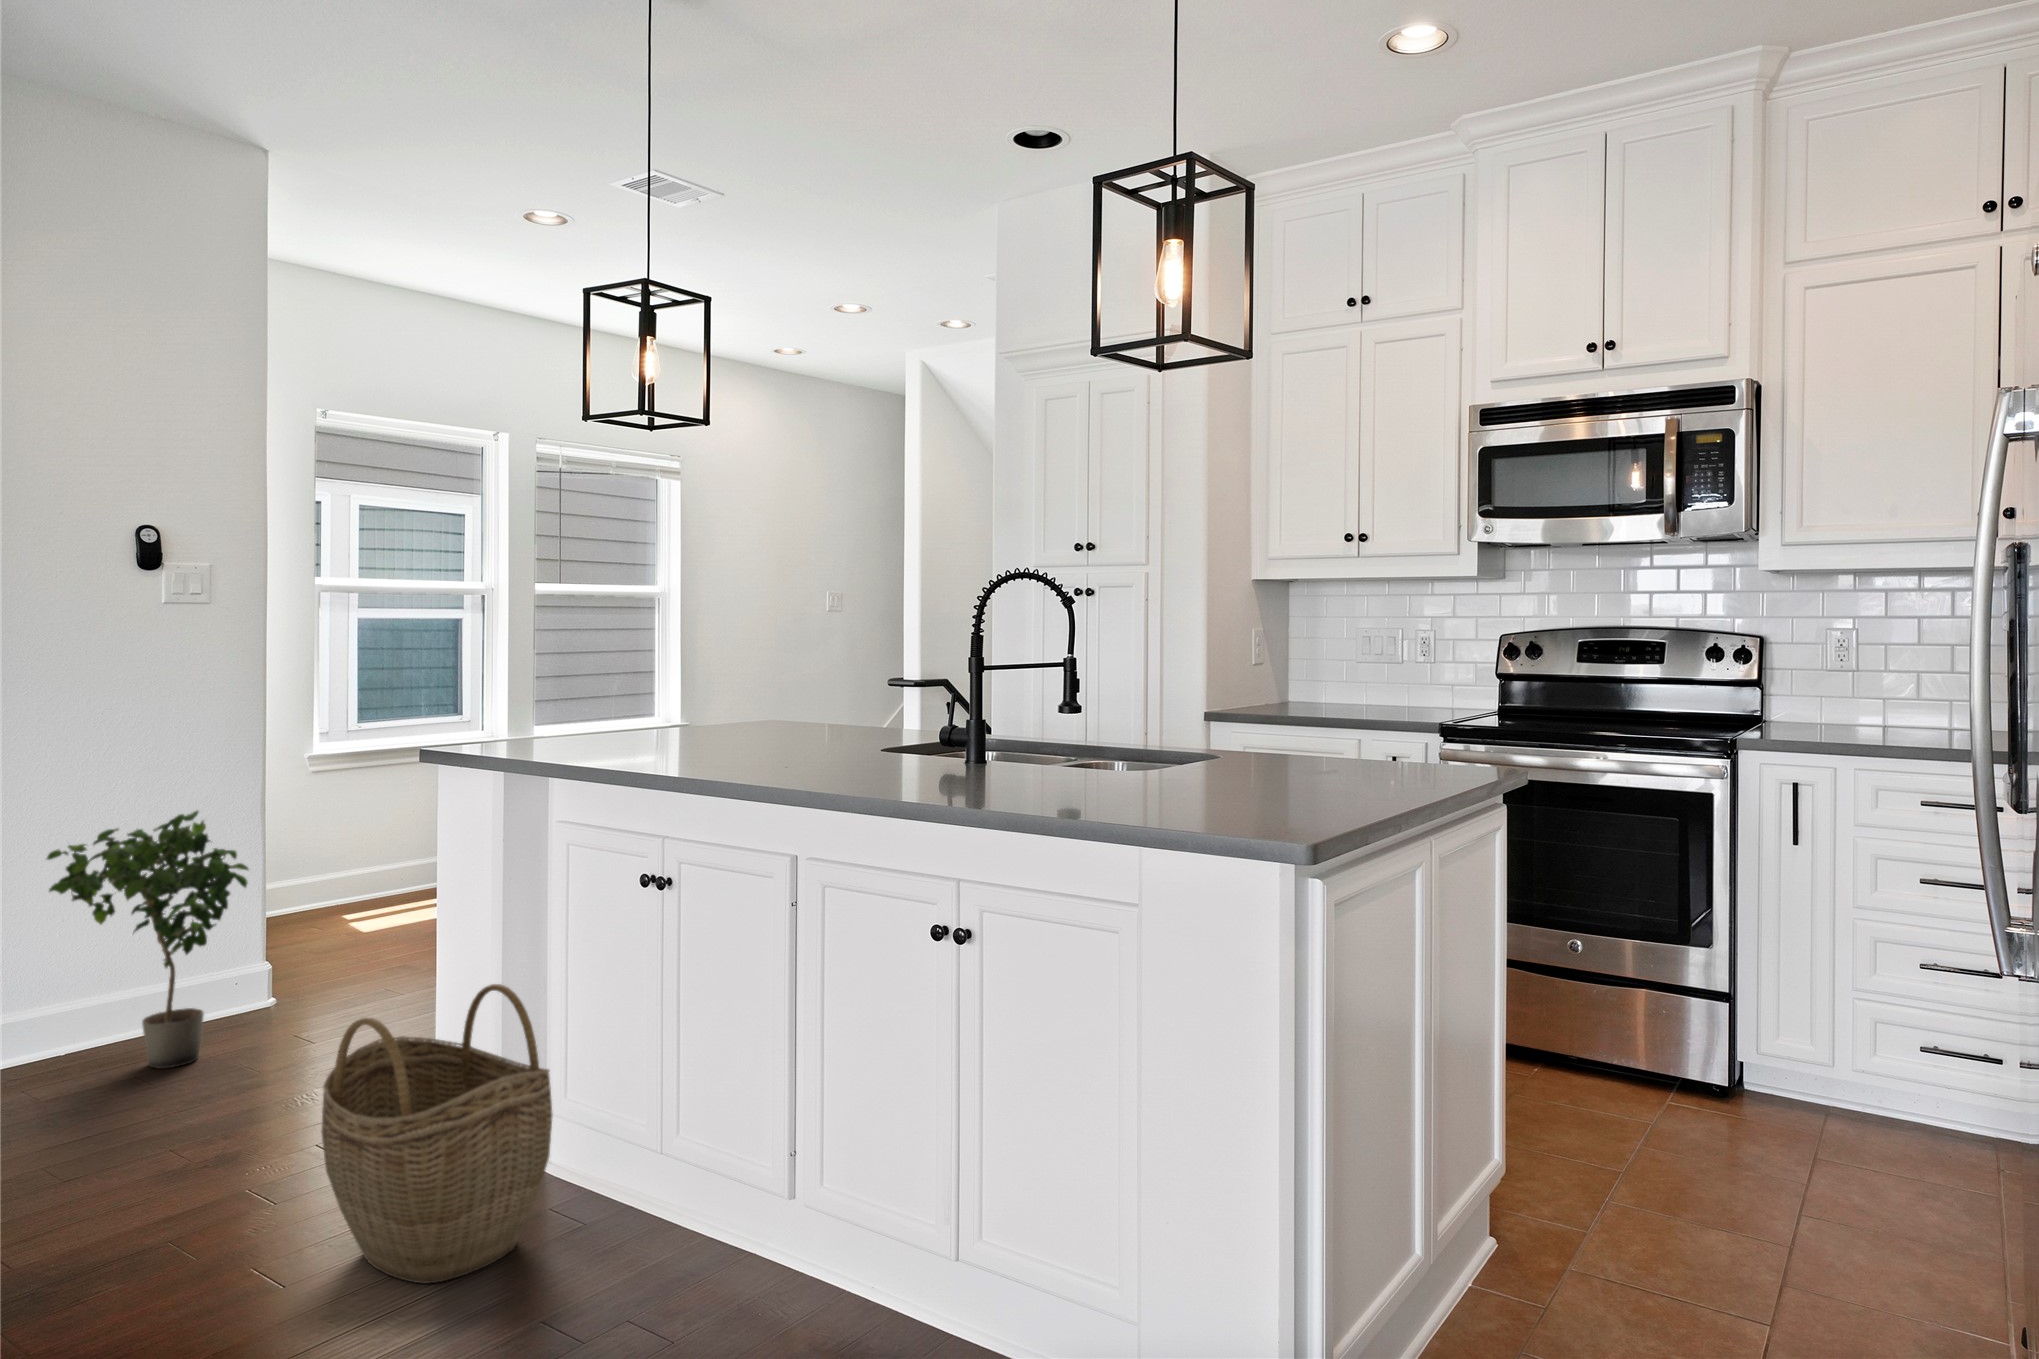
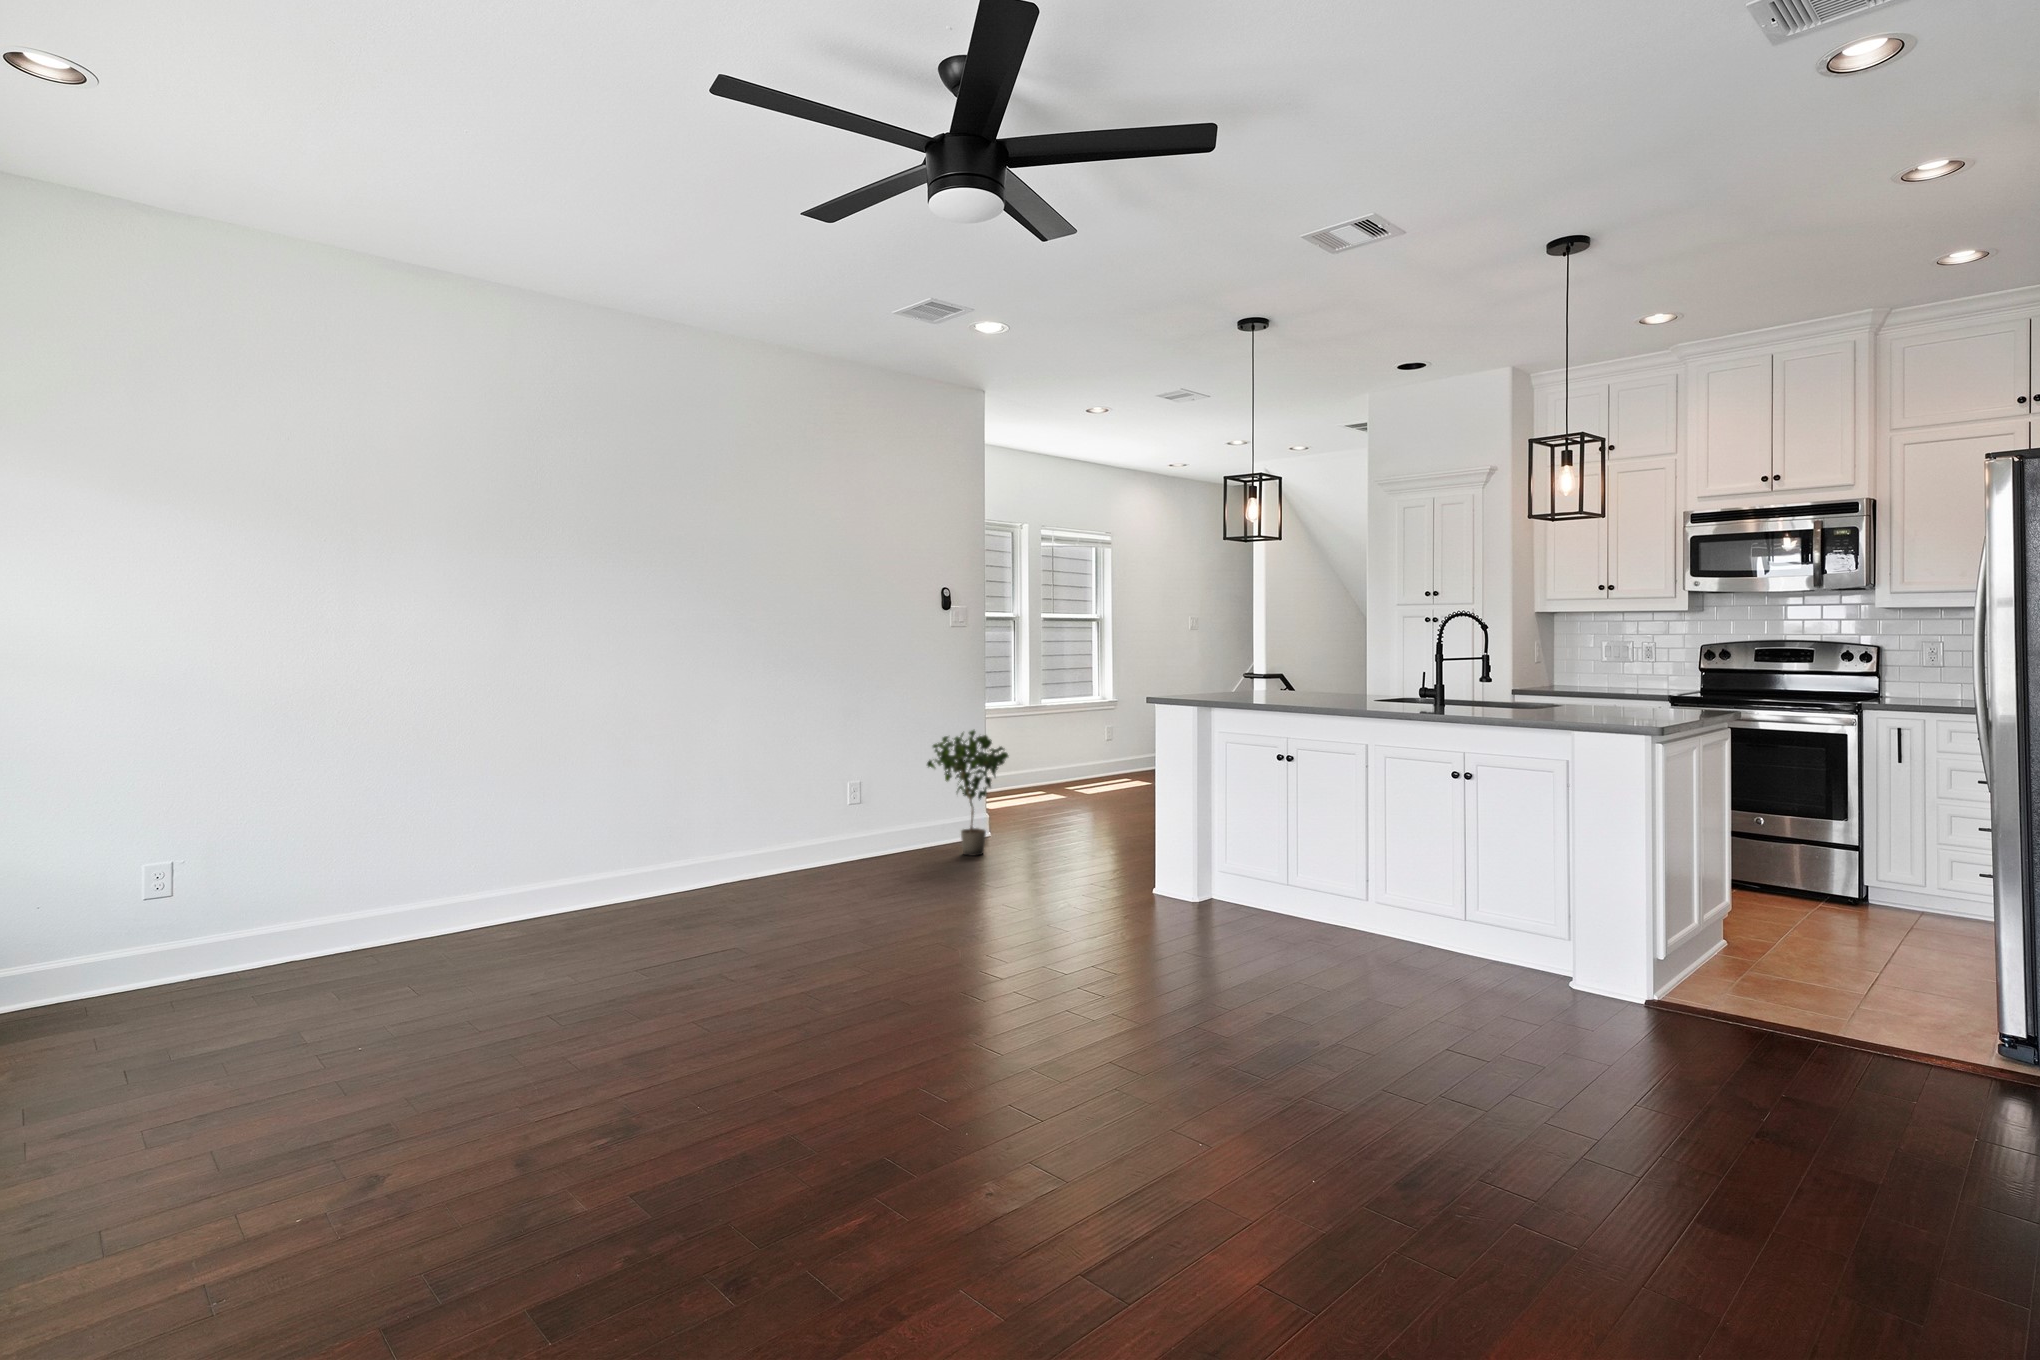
woven basket: present [321,984,552,1284] -> none [1145,800,1247,925]

